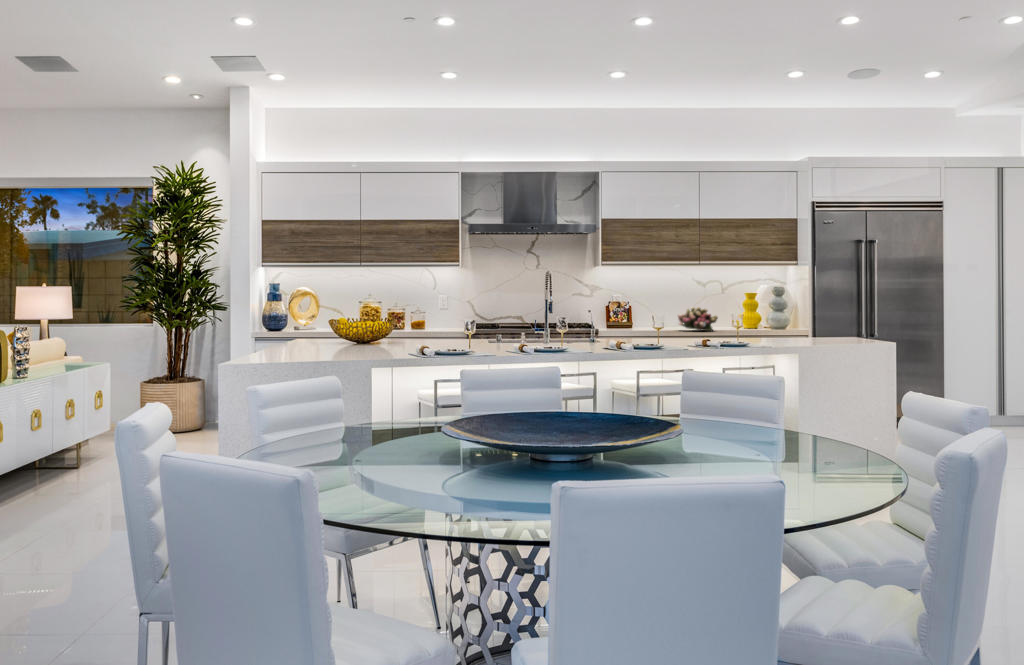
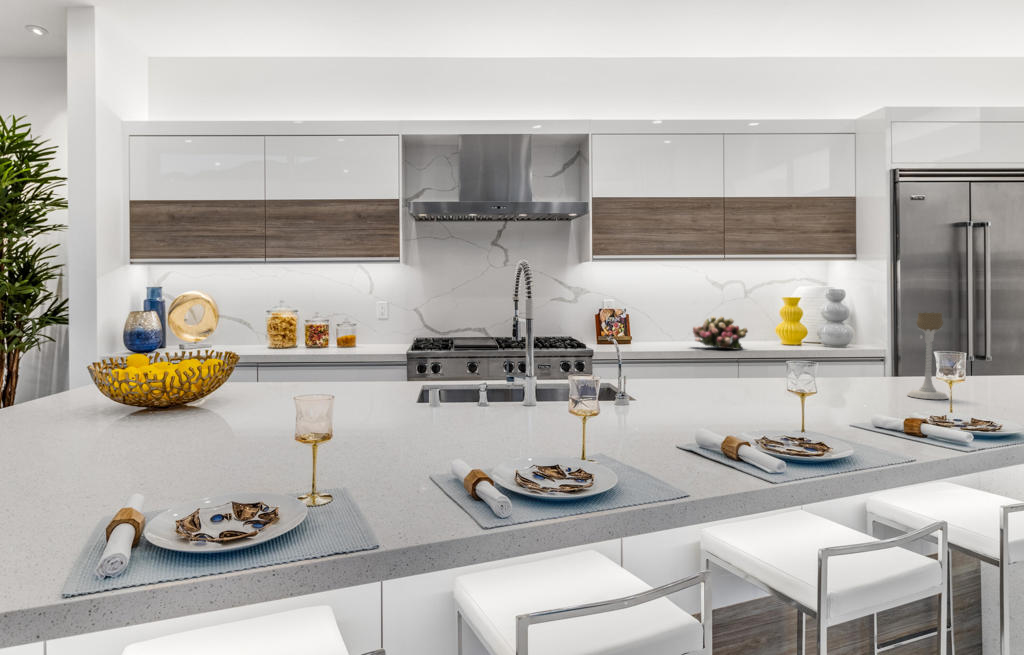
candle holder: none [779,300,800,347] -> present [907,313,949,399]

